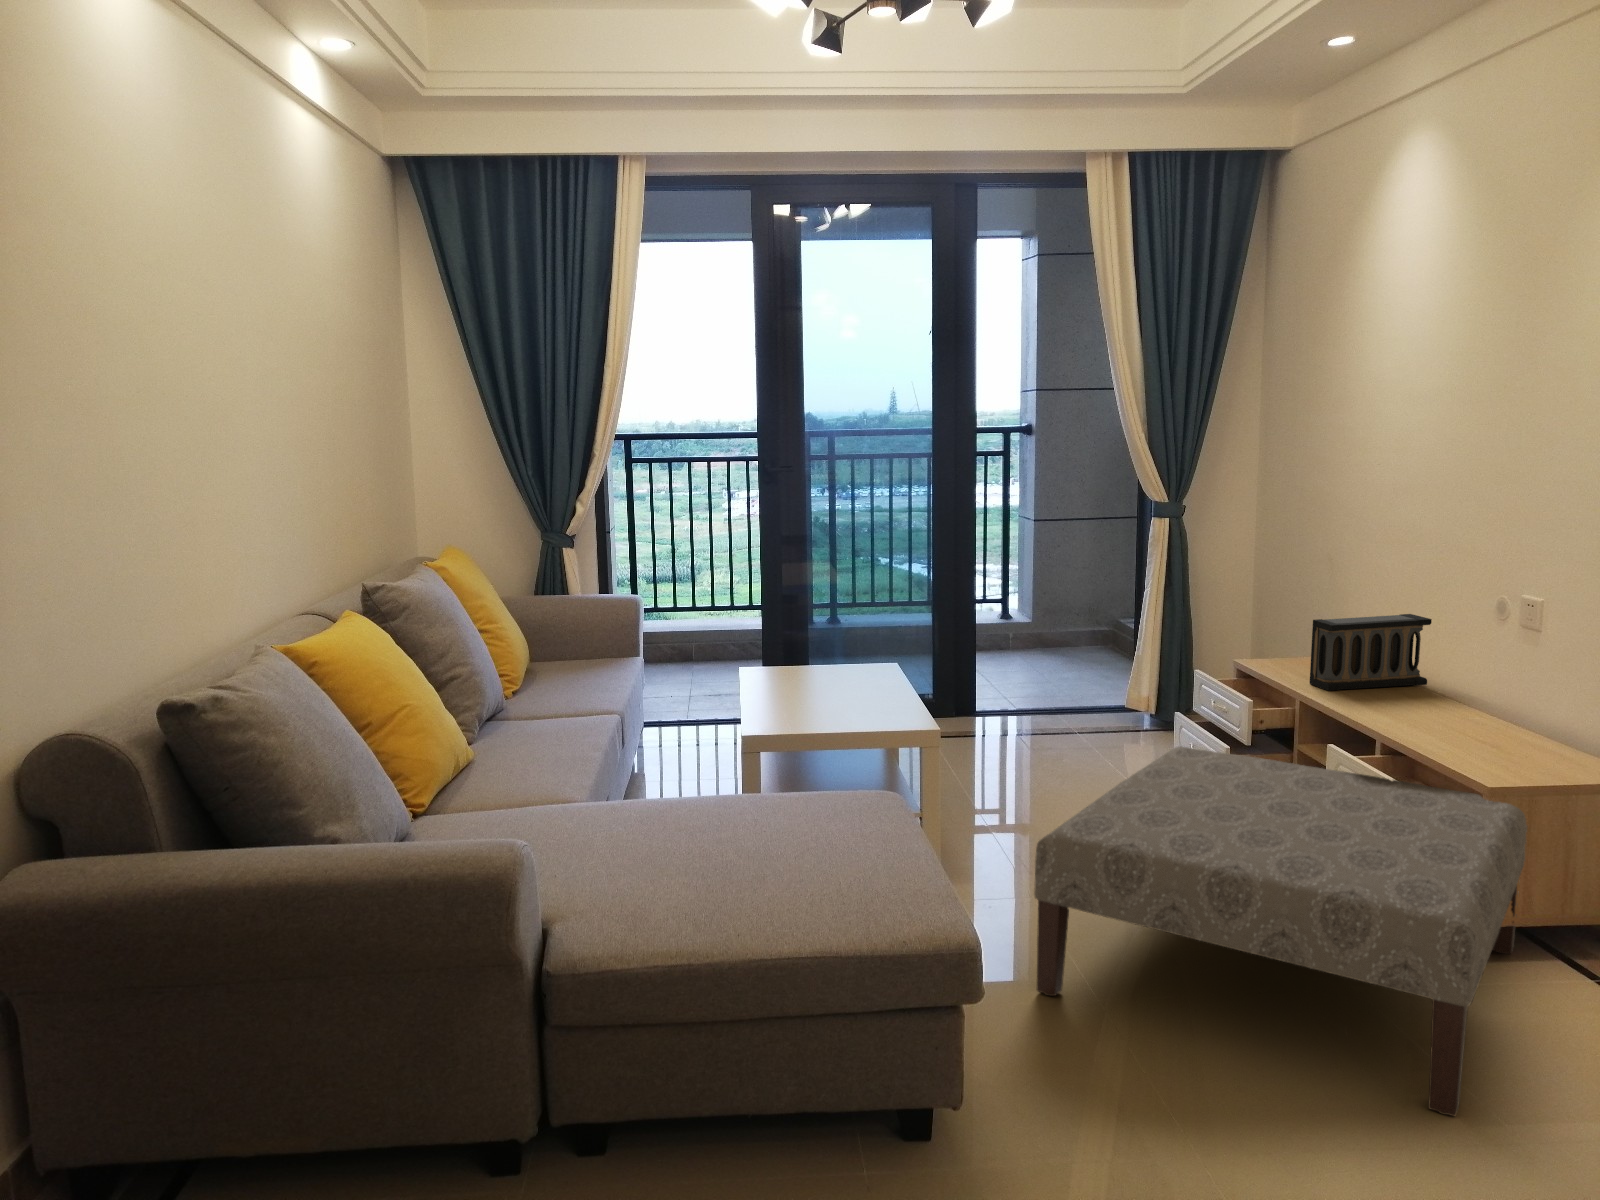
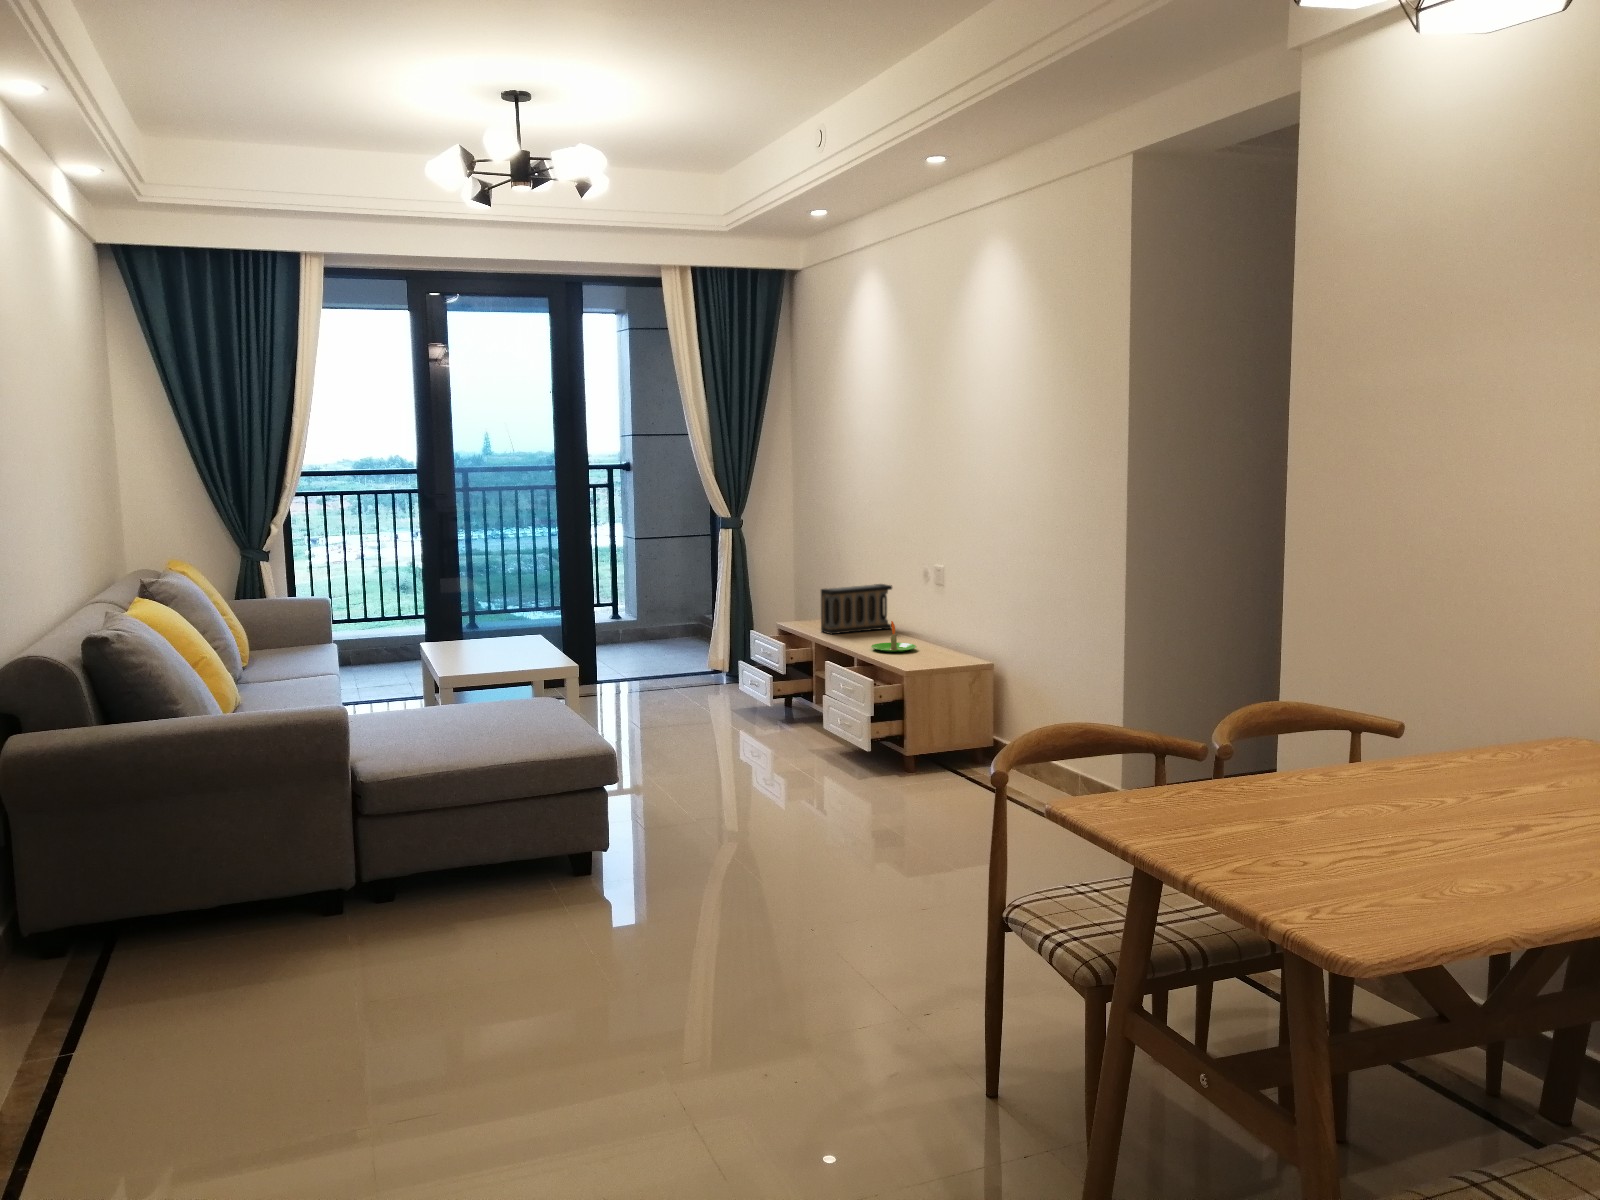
candle: none [1409,687,1492,740] -> present [871,621,916,652]
ottoman: present [1034,746,1528,1116] -> none [645,668,928,831]

